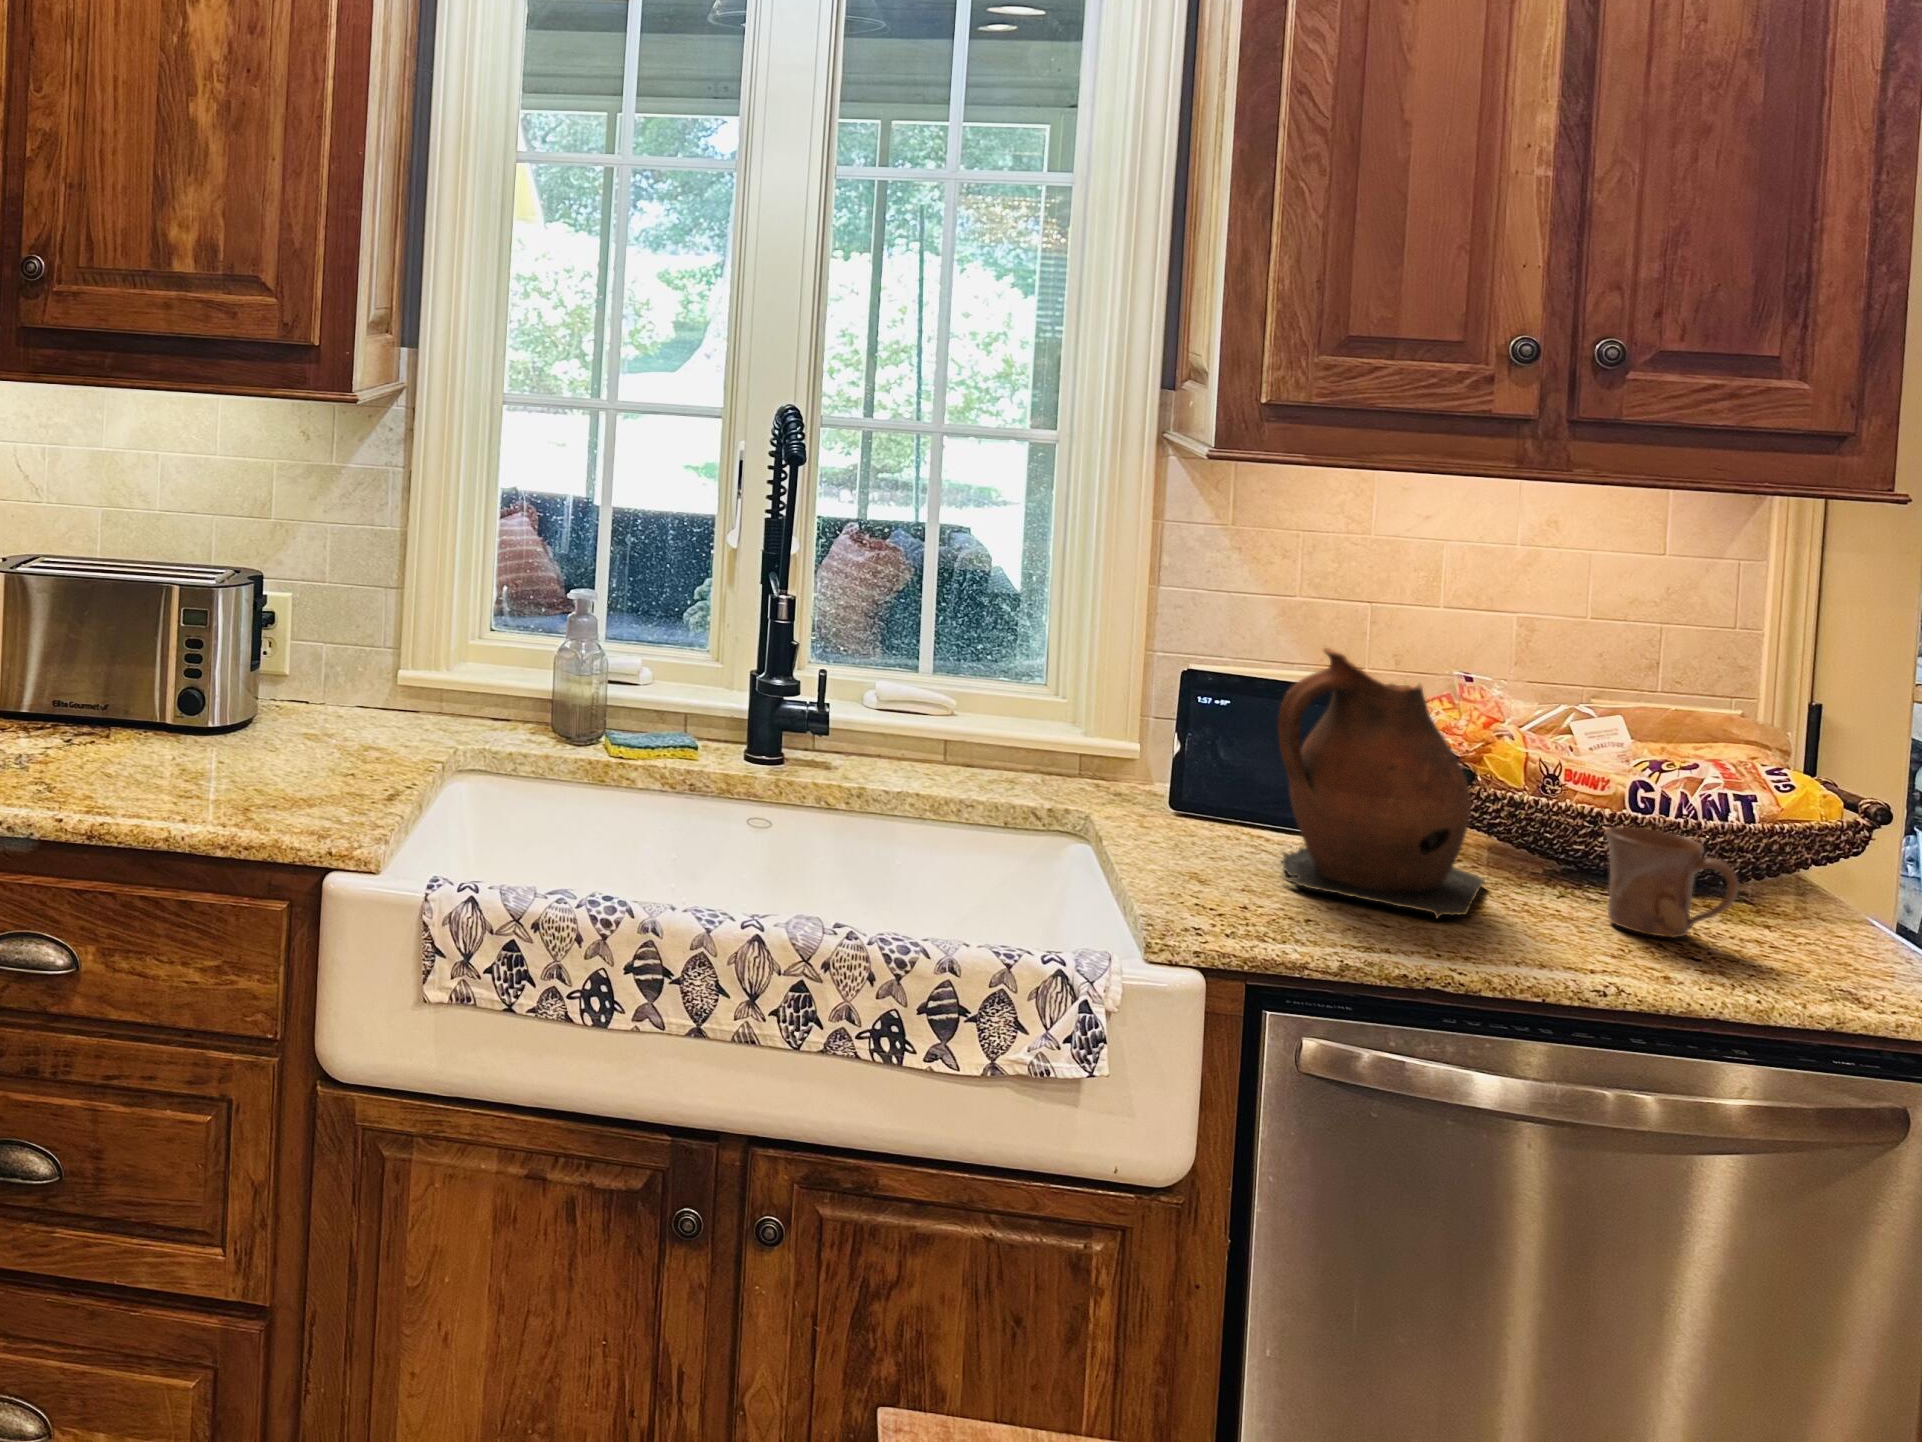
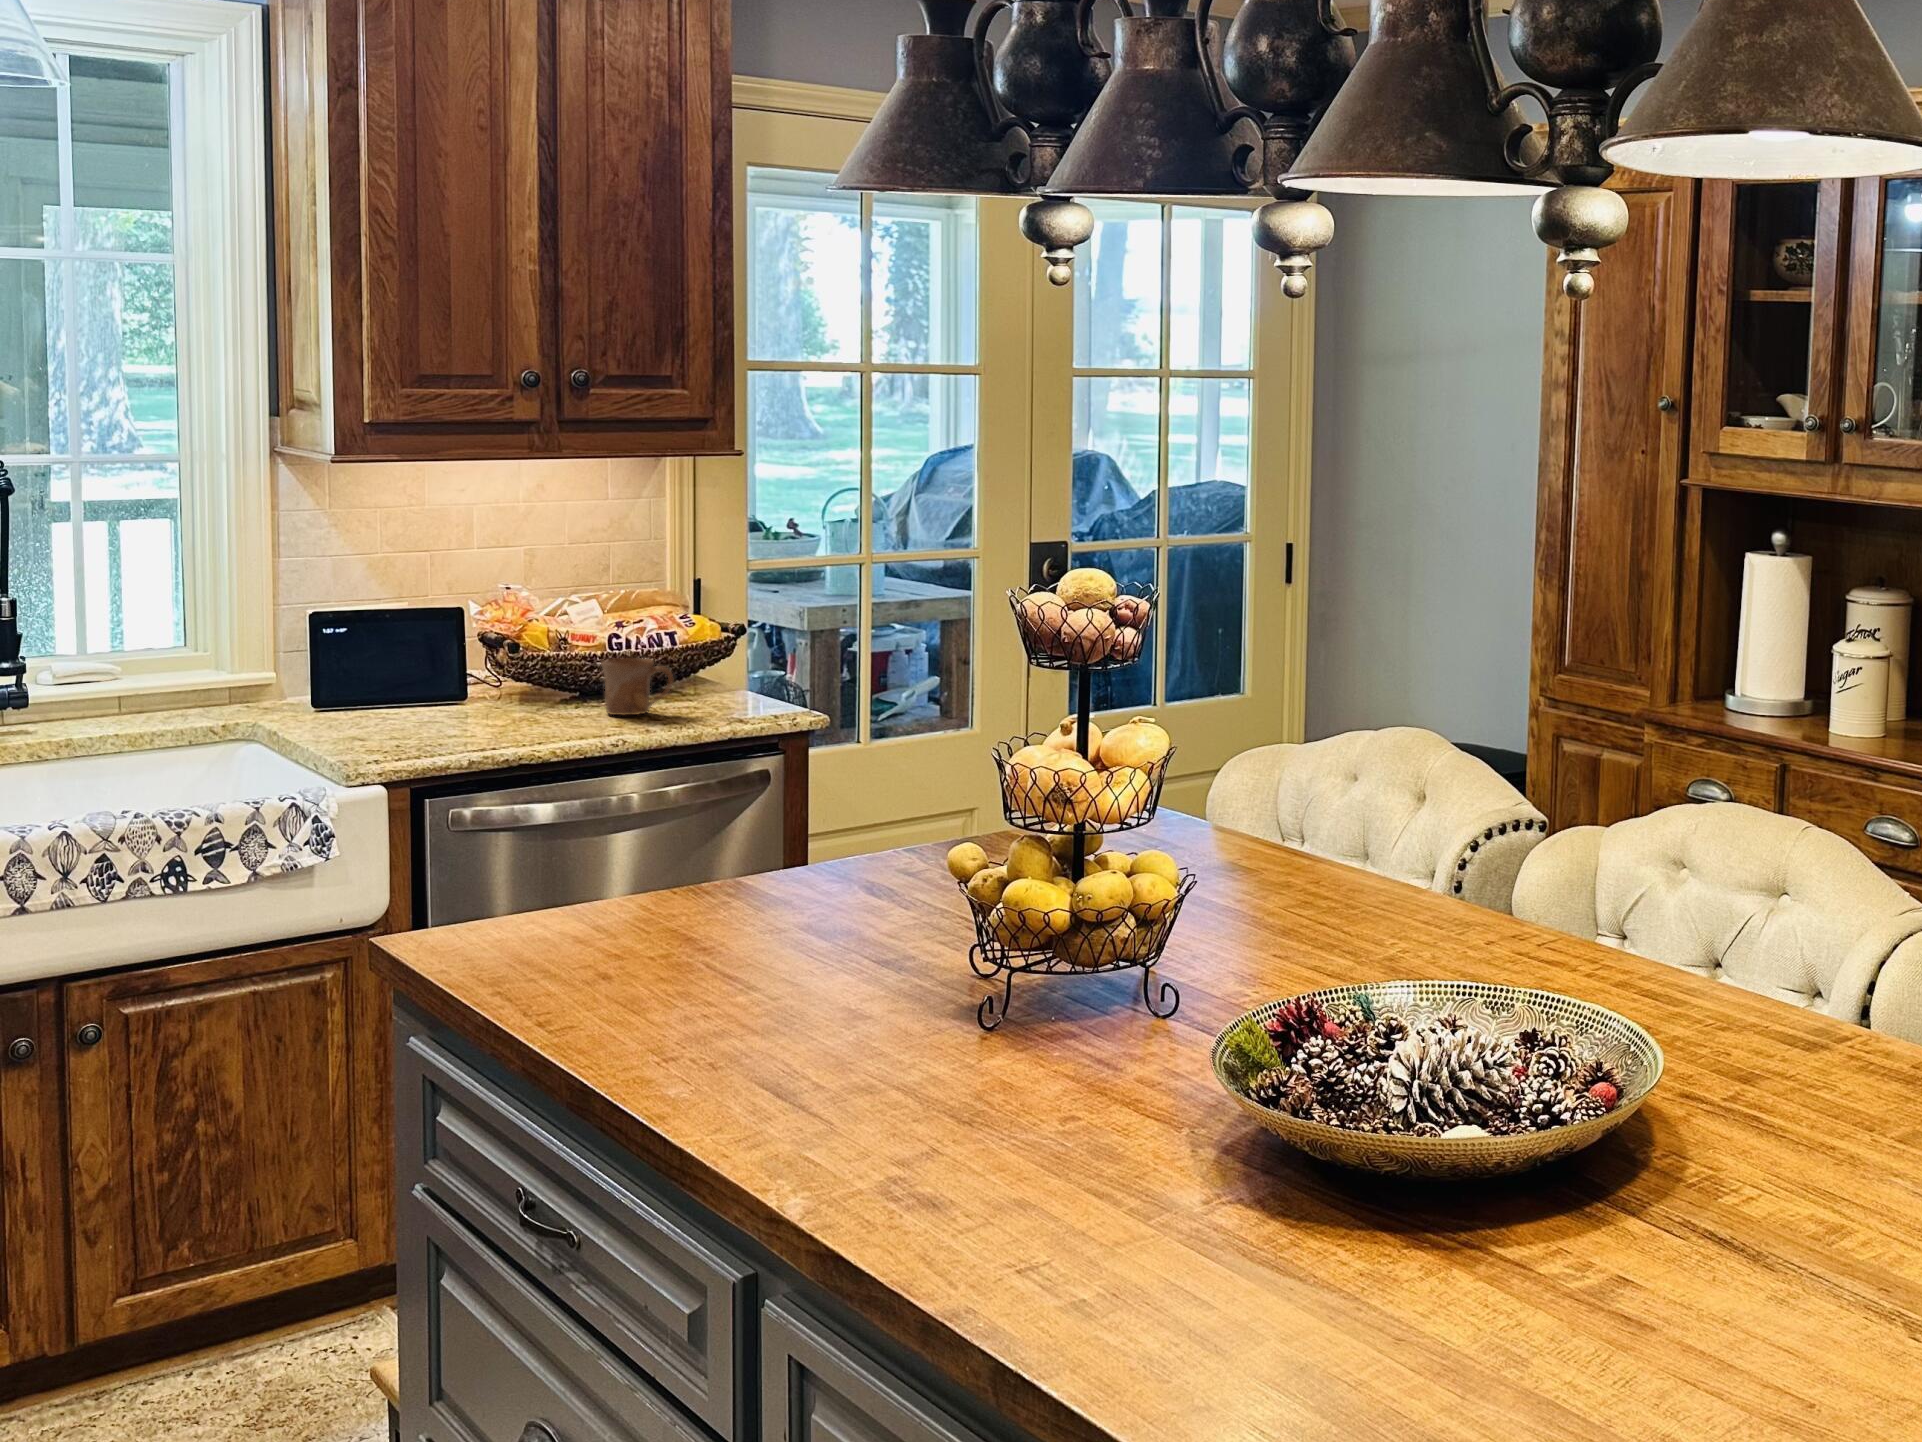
ceramic pitcher: present [1278,648,1485,918] -> none [402,579,533,730]

